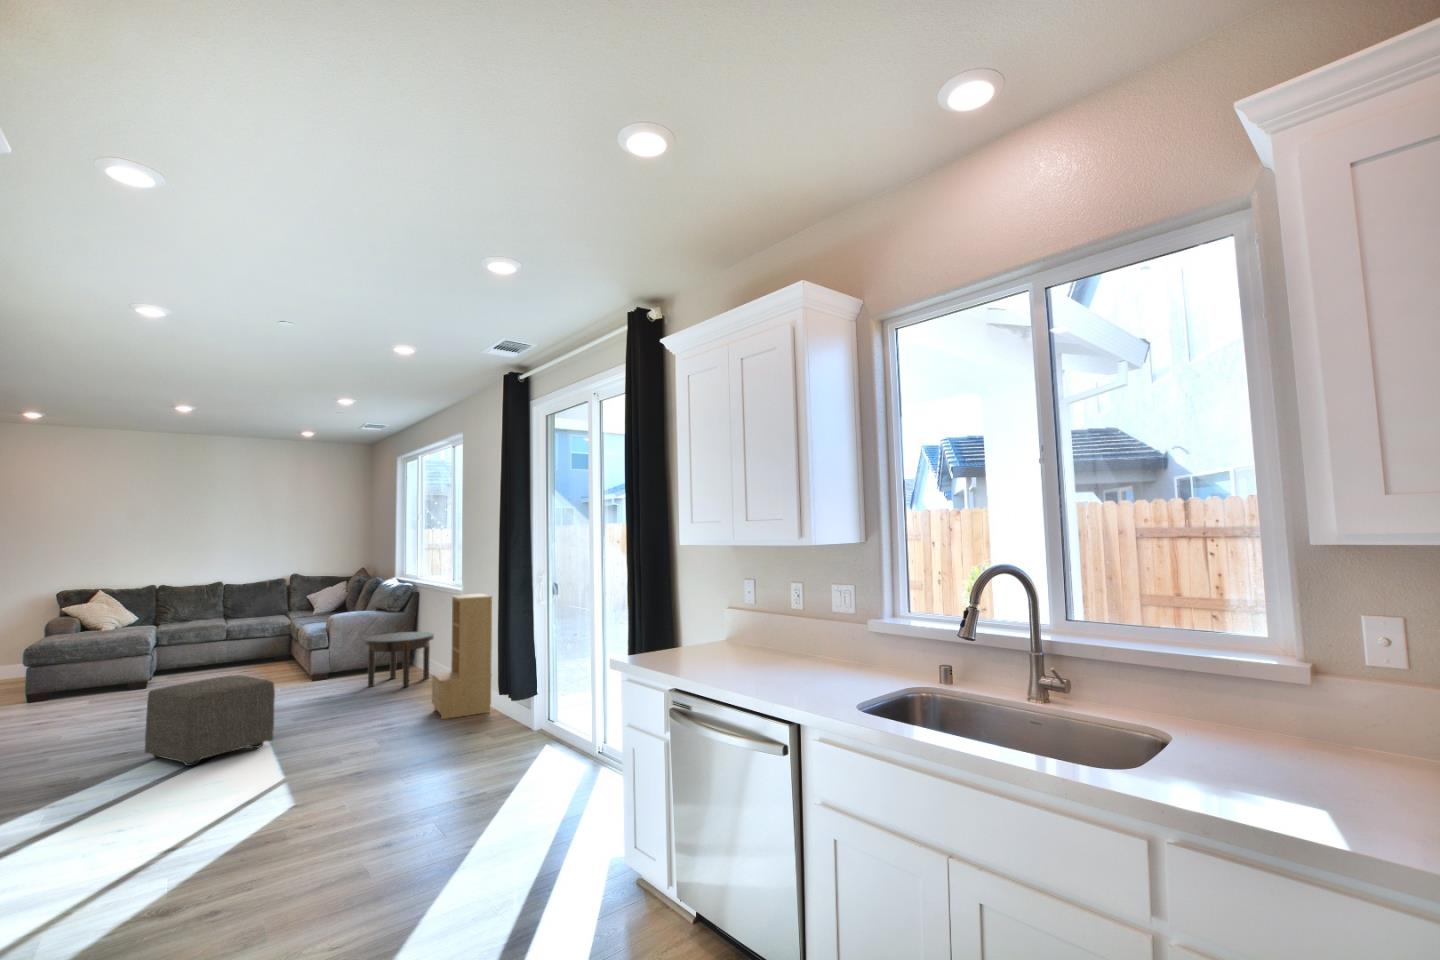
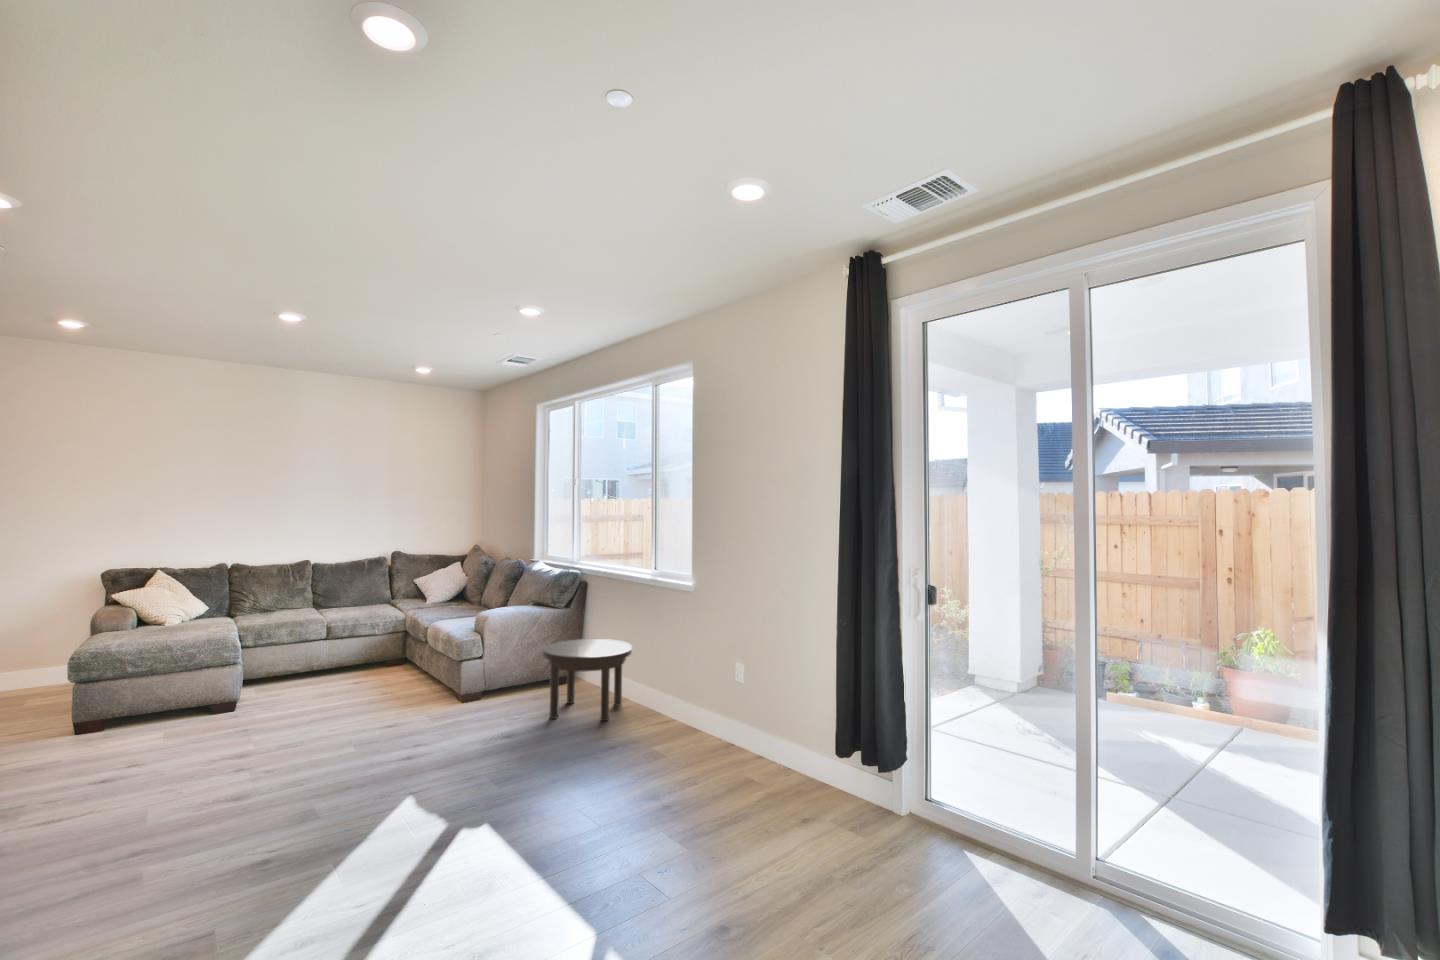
bookshelf: present [432,594,492,719] -> none [694,597,791,795]
ottoman: present [145,676,275,766] -> none [311,731,515,917]

